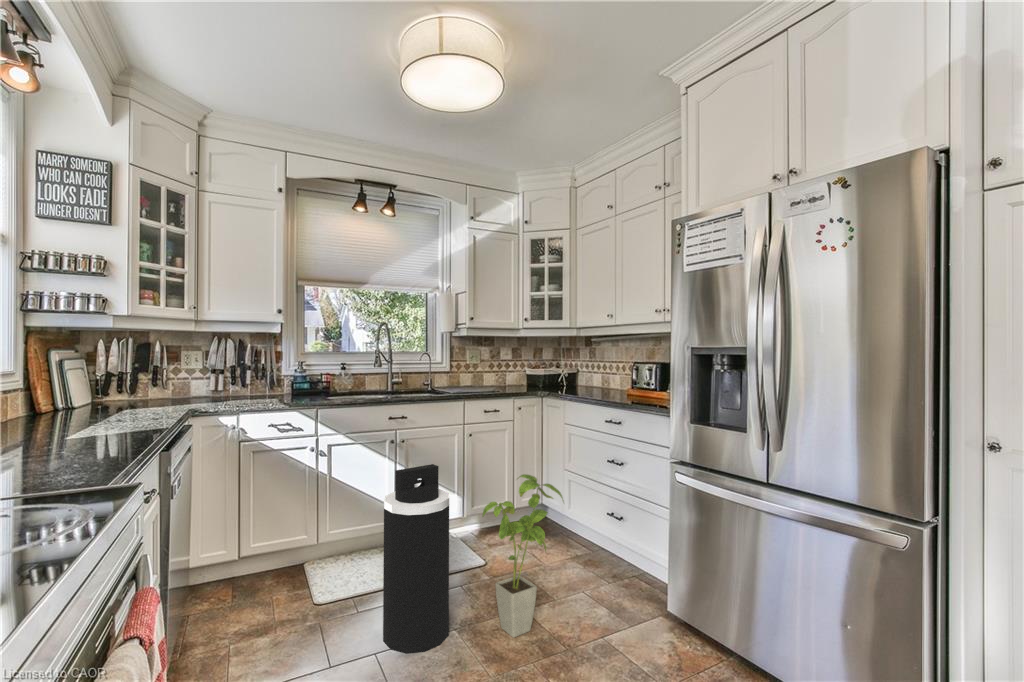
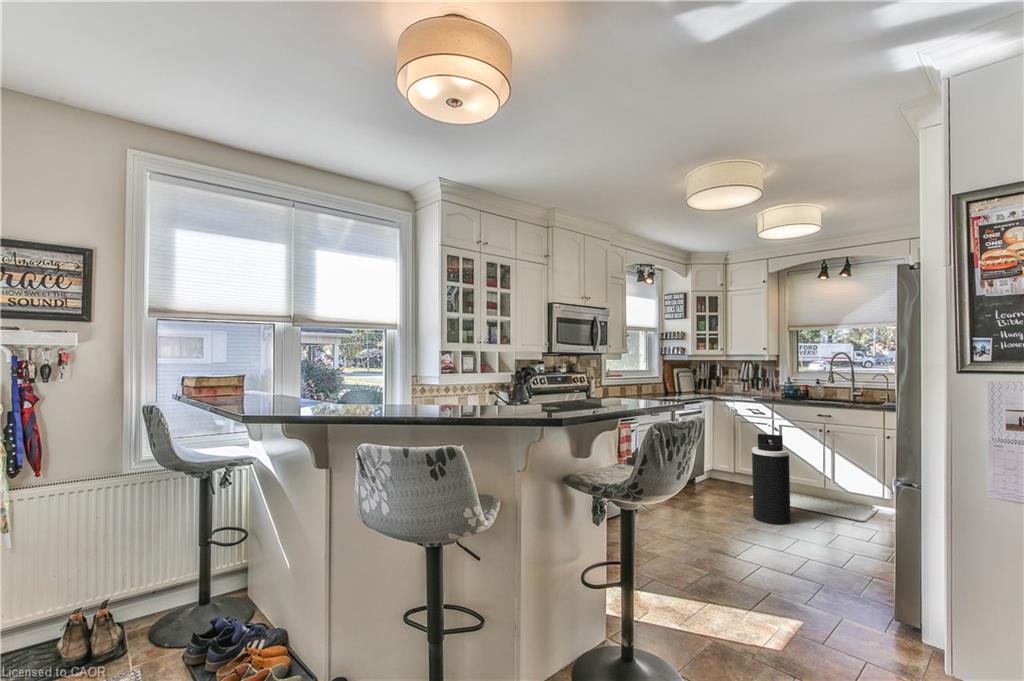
house plant: present [483,474,563,638] -> none [797,449,853,539]

